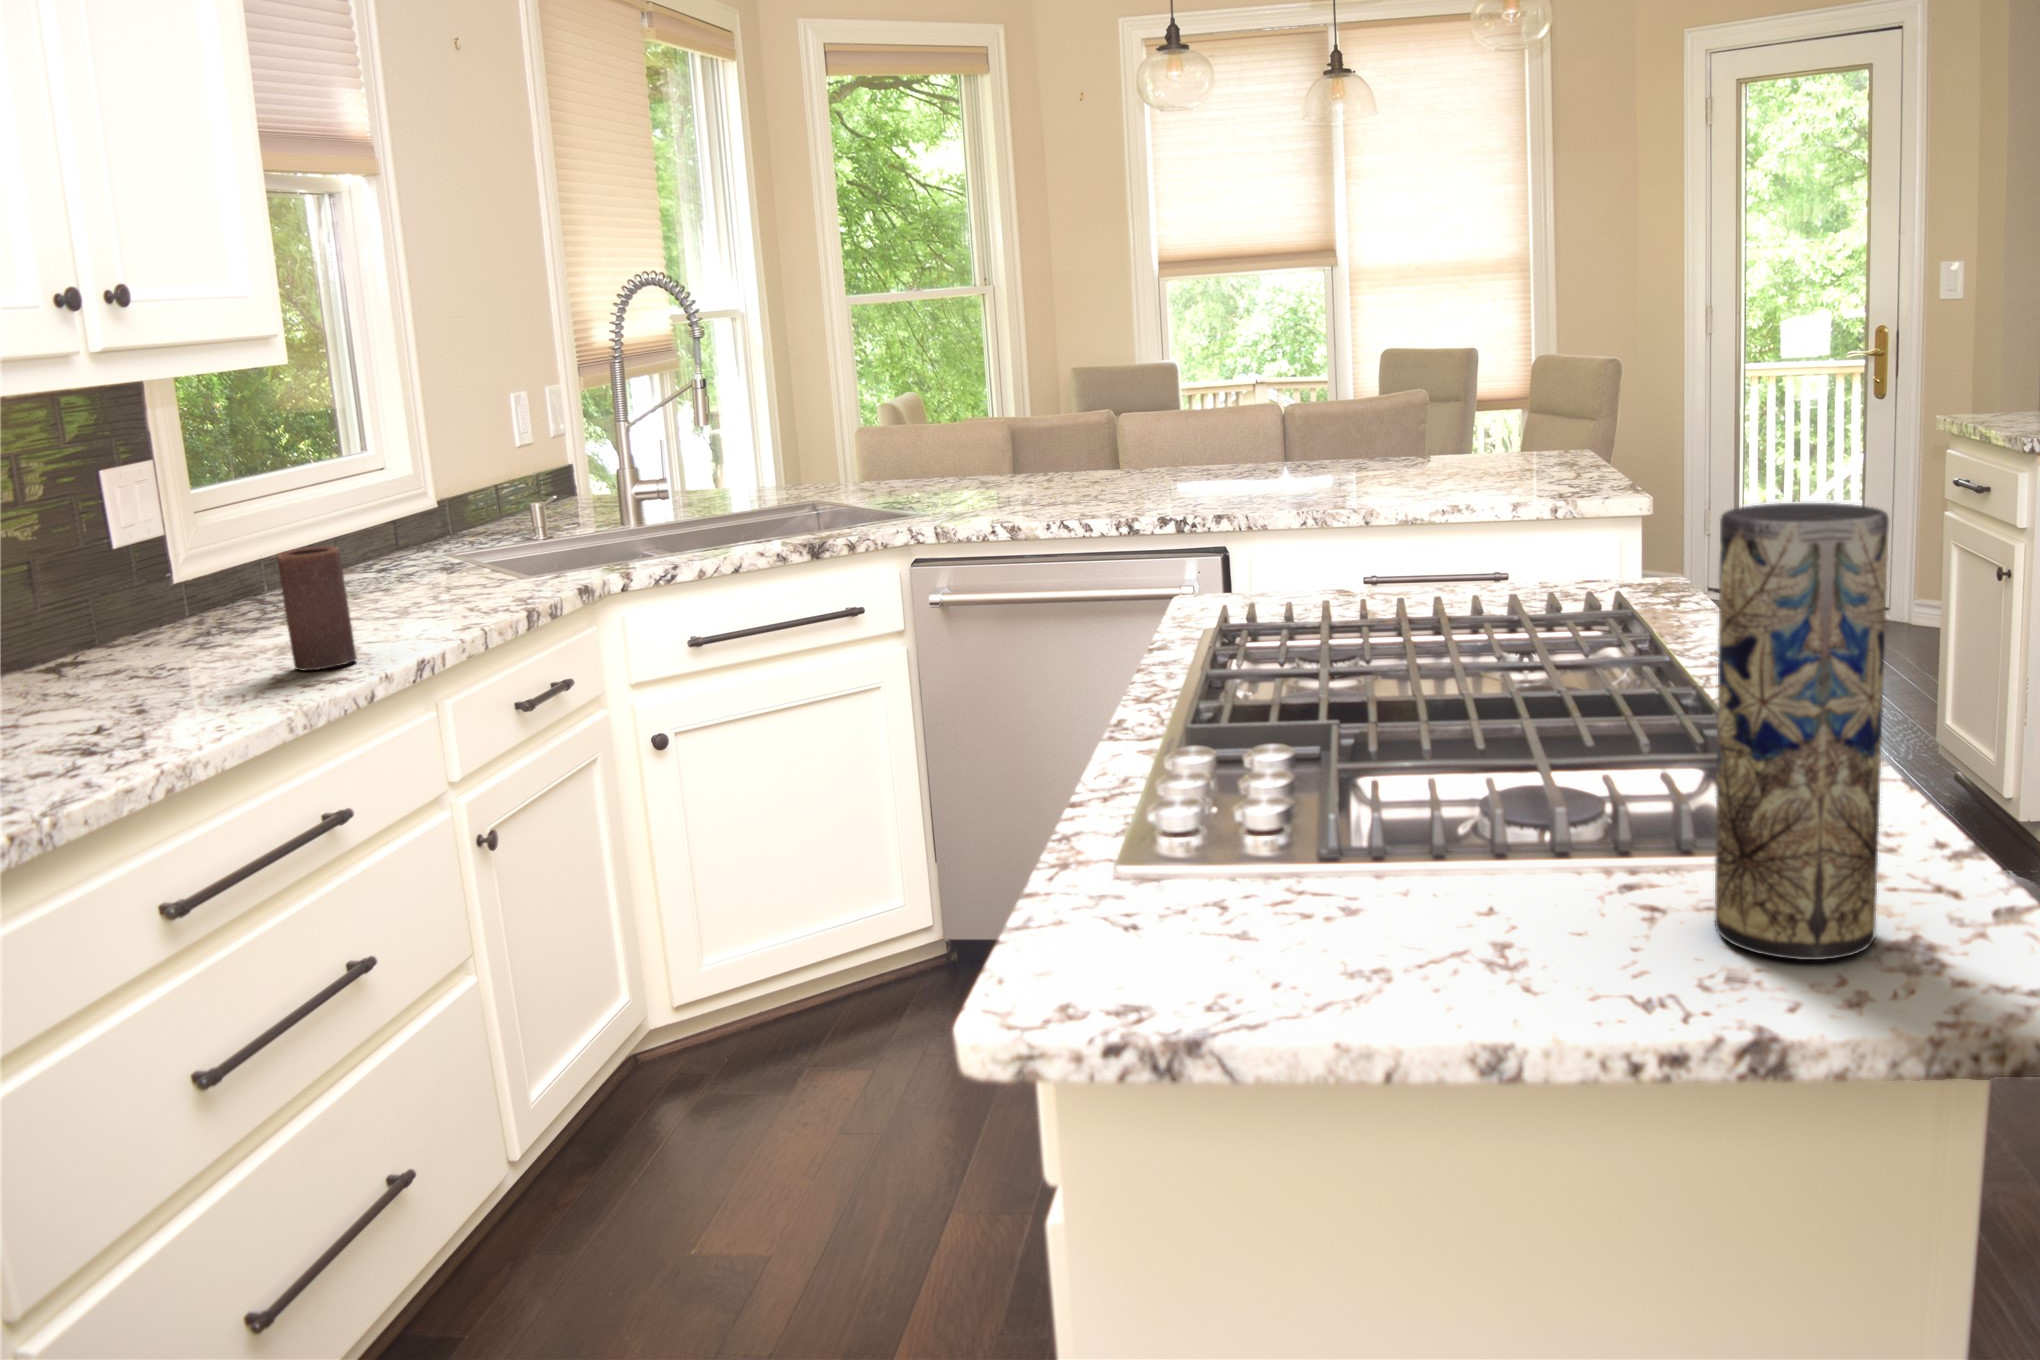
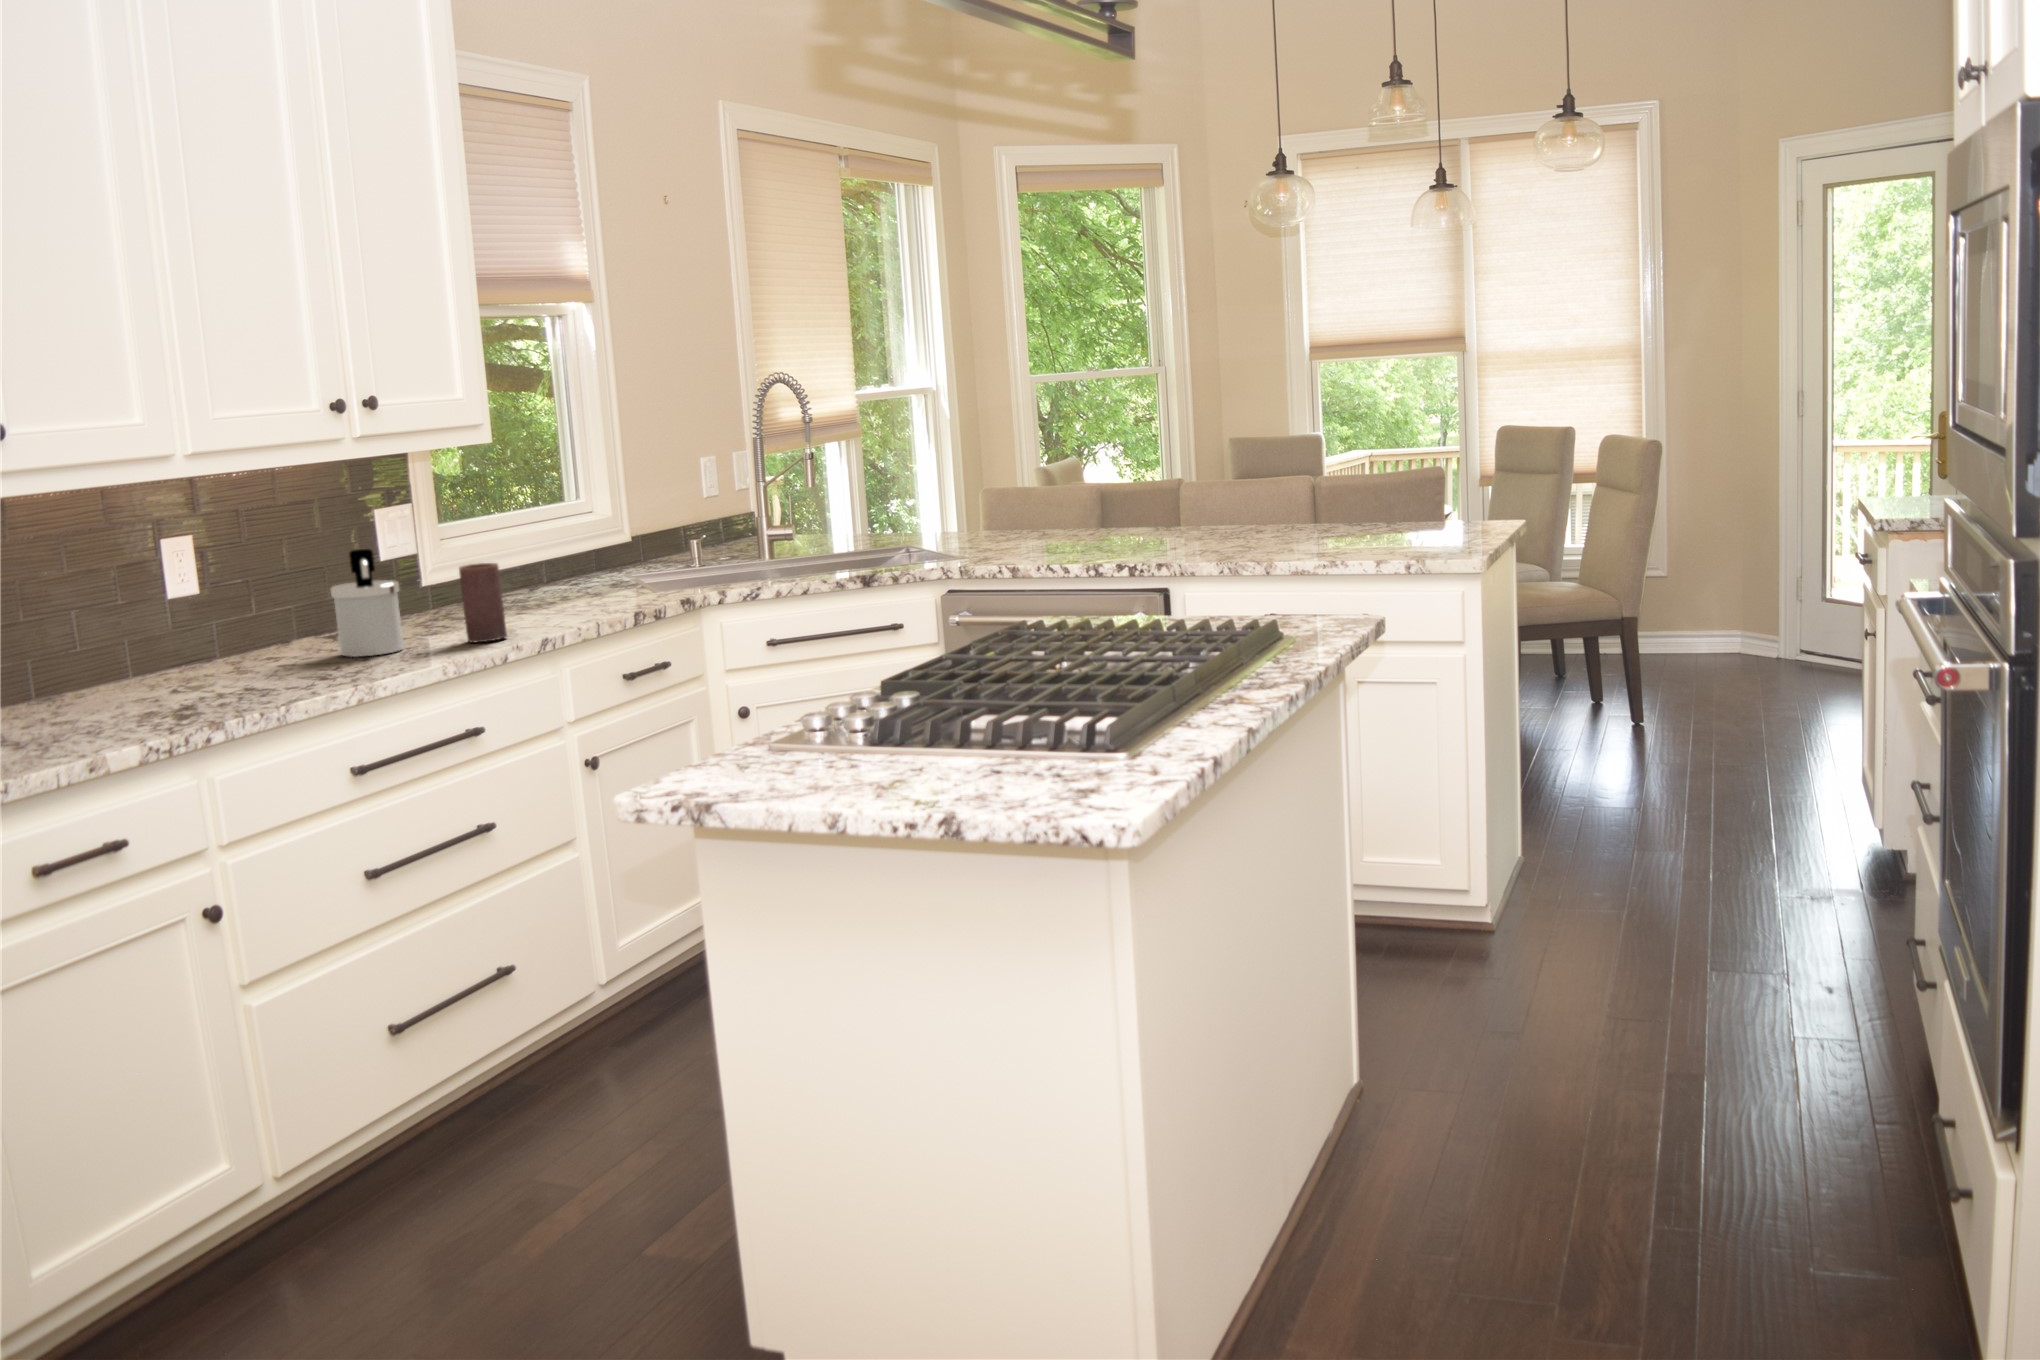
vase: present [1715,503,1889,960] -> none [983,556,1073,791]
soap dispenser: none [68,531,193,704] -> present [331,549,403,657]

